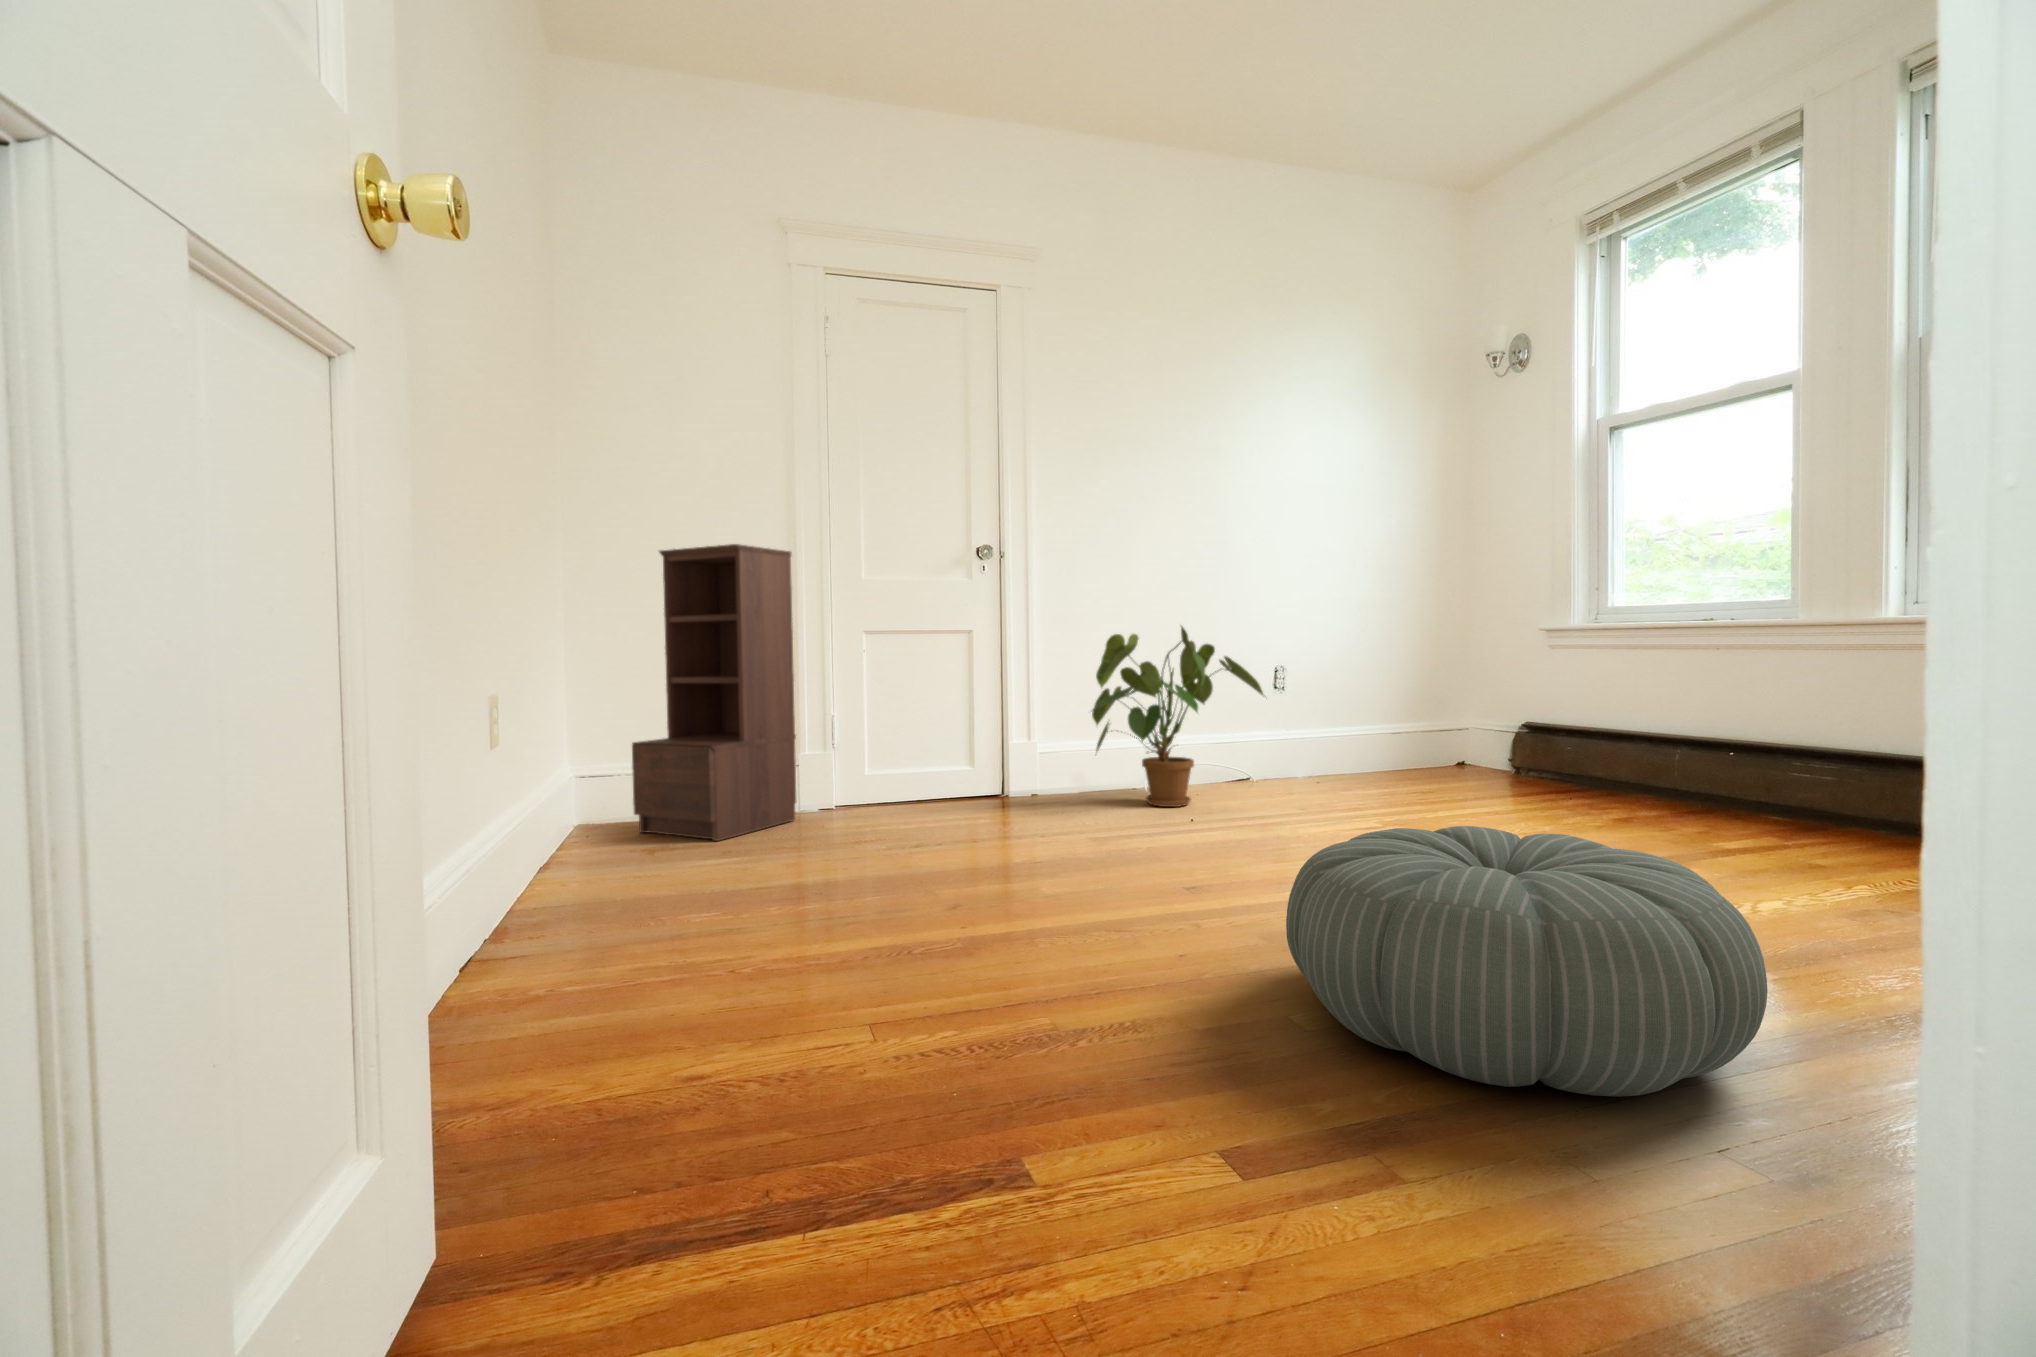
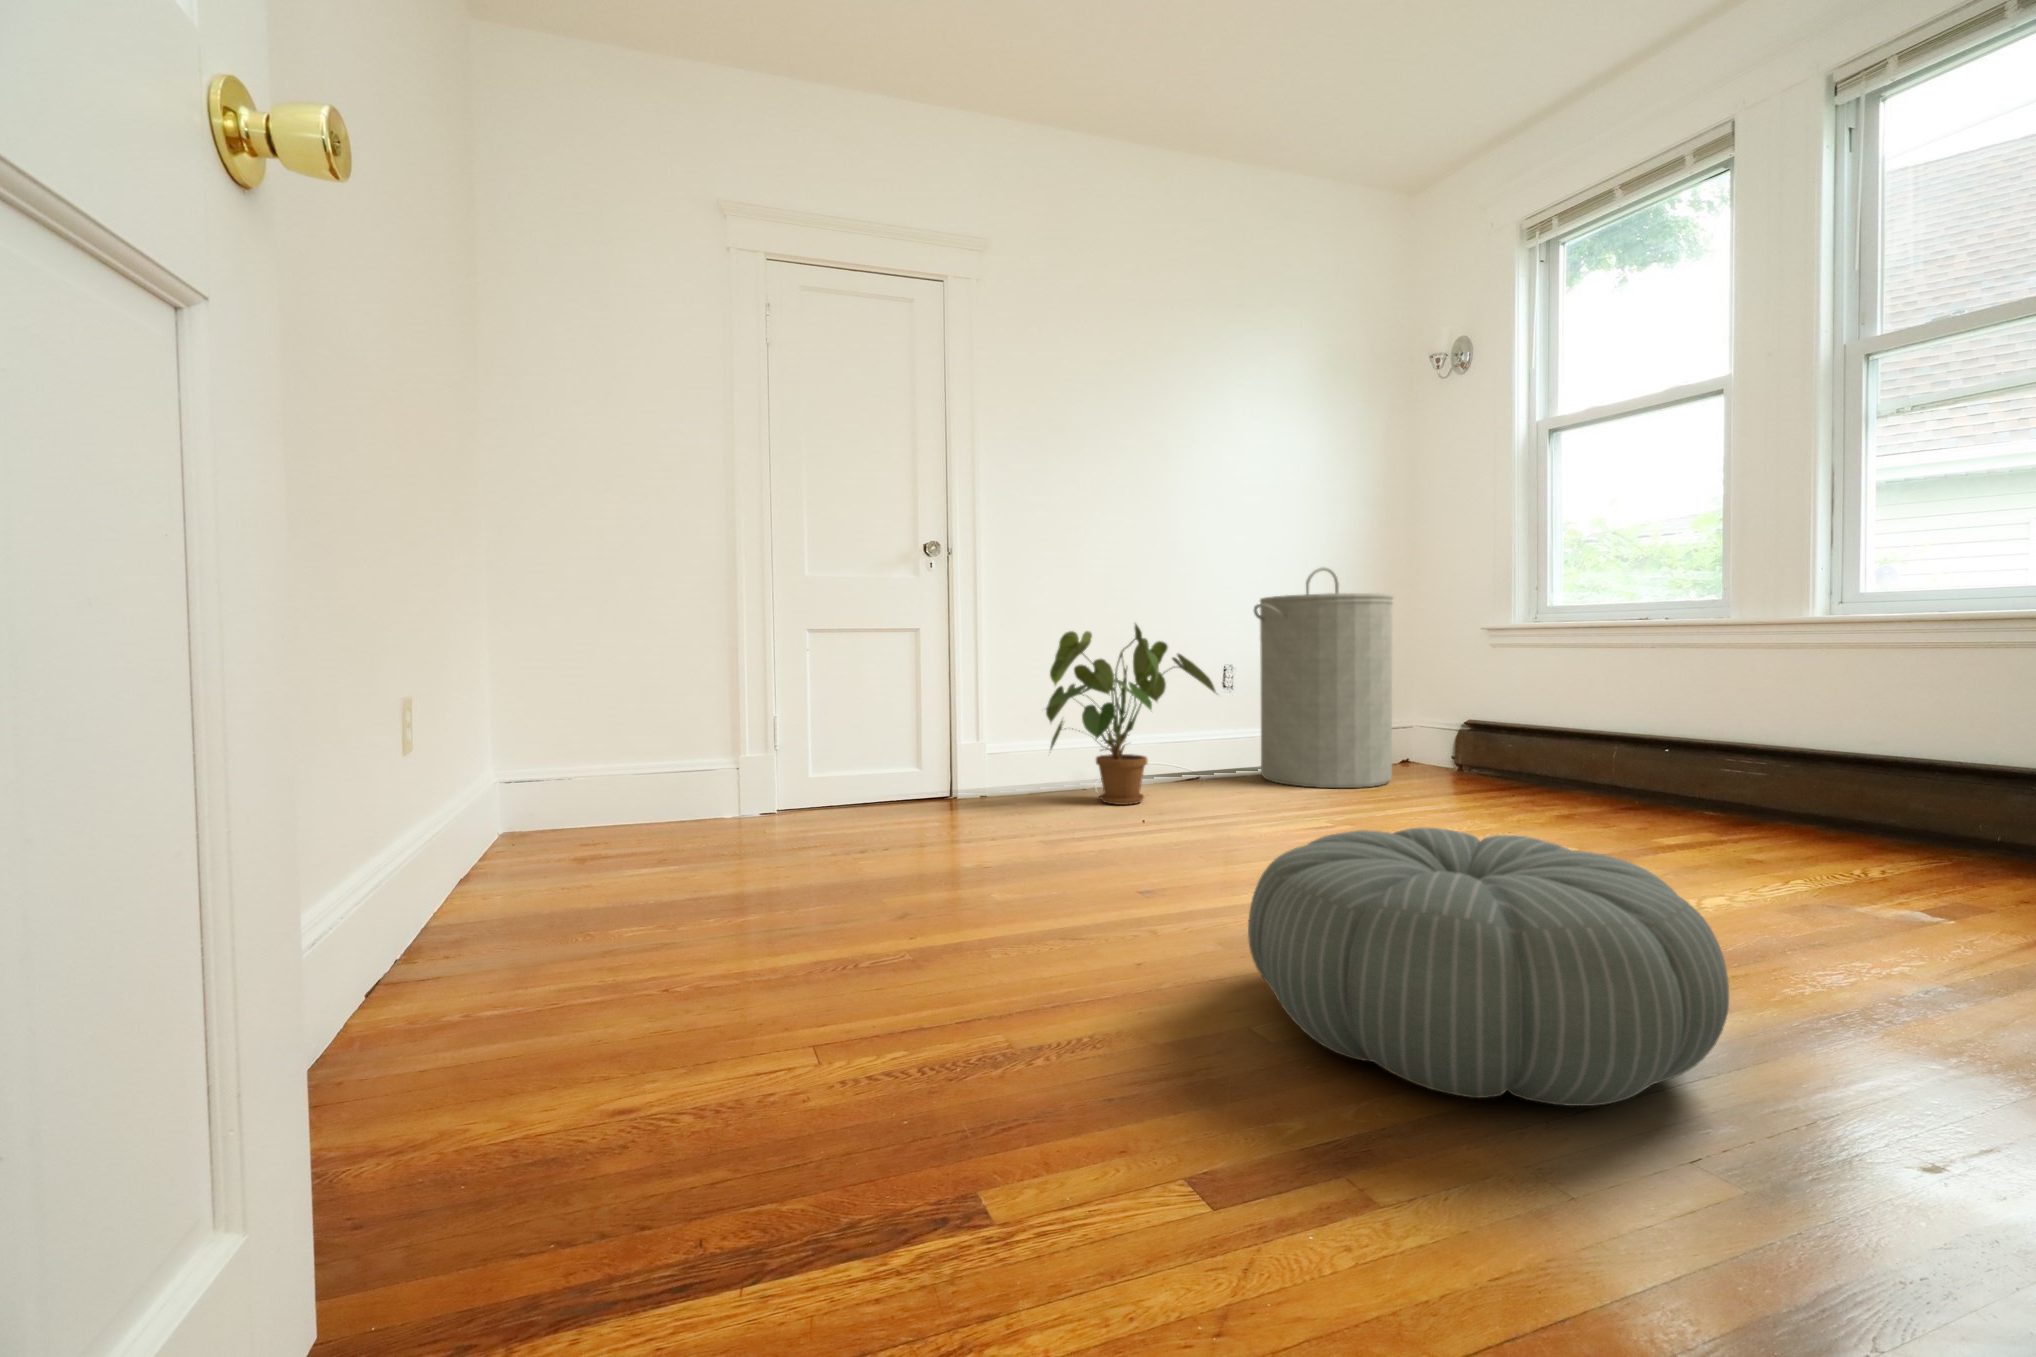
bookshelf: present [632,544,796,841] -> none [570,537,744,845]
laundry hamper: none [1303,568,1448,792] -> present [1253,567,1393,788]

